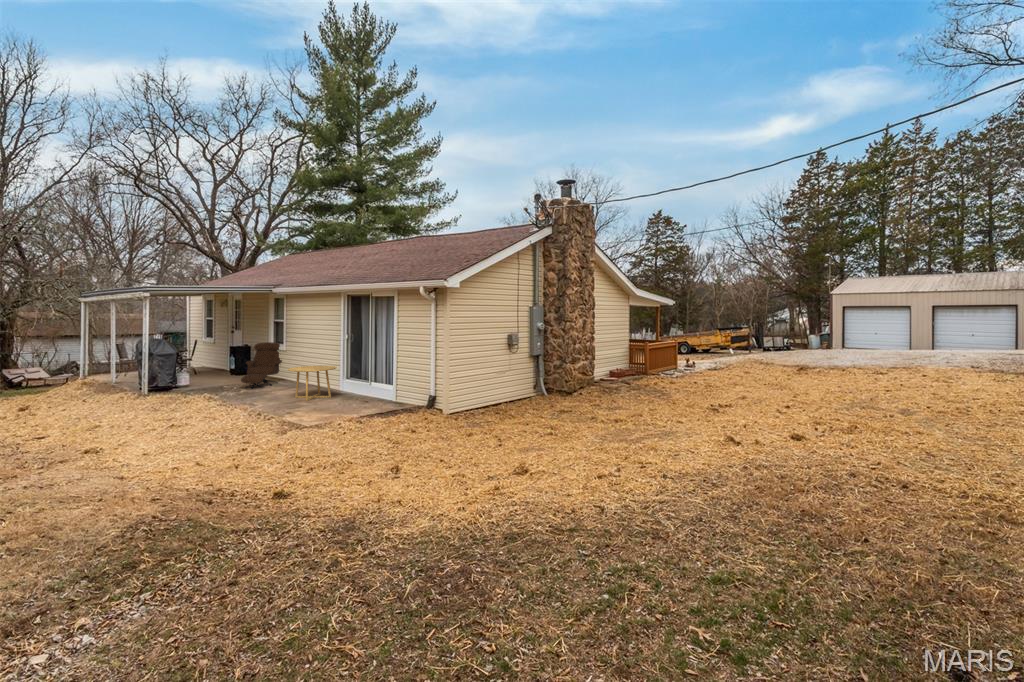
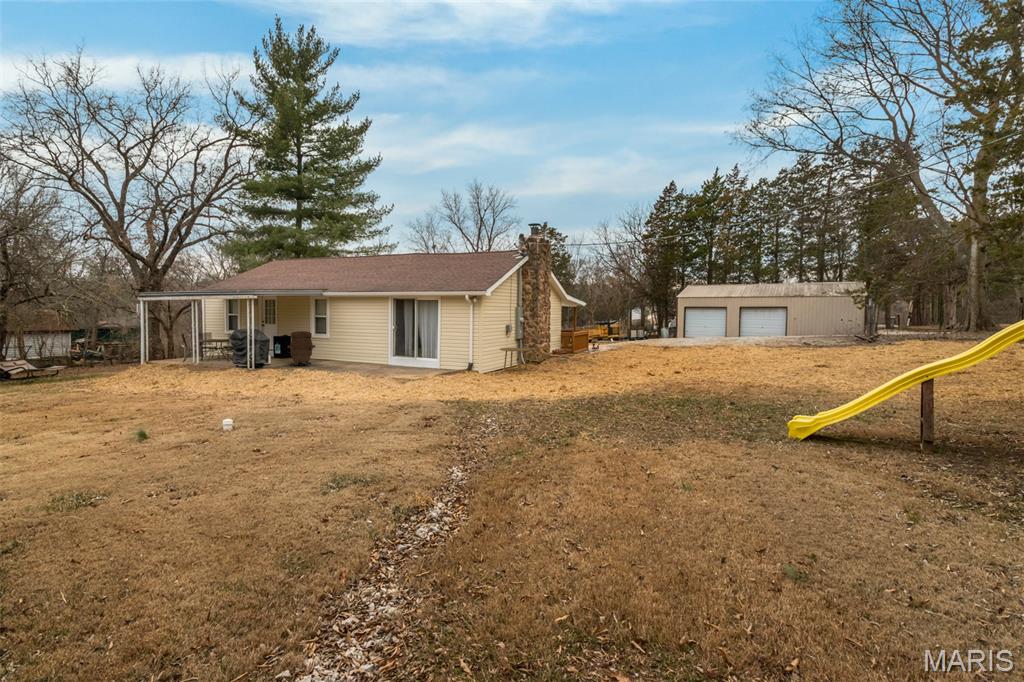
round table: present [288,366,336,401] -> present [500,348,531,372]

